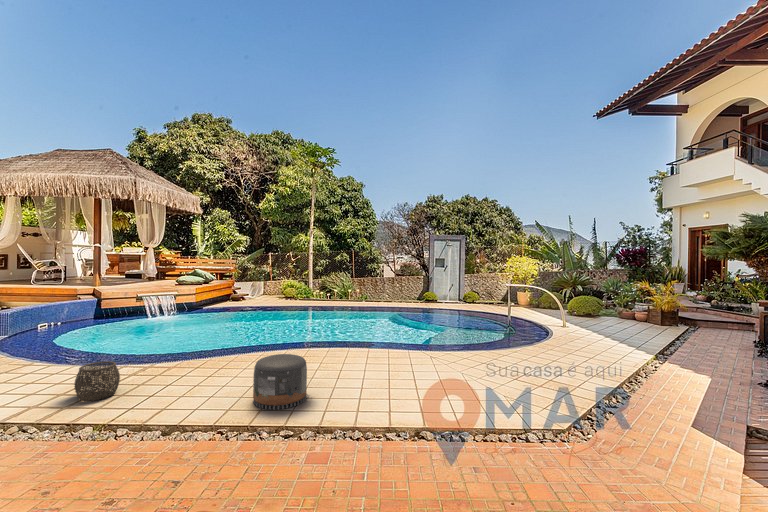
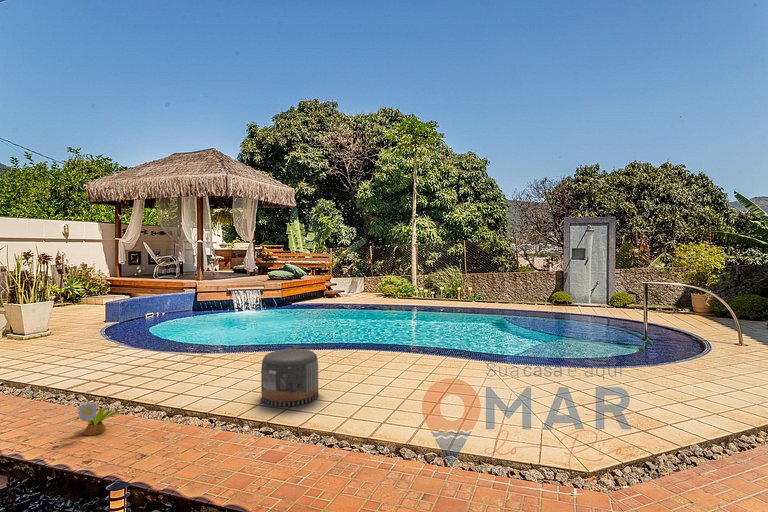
woven basket: present [74,361,120,401] -> none [124,345,162,380]
decorative plant: none [65,432,119,470] -> present [75,402,118,436]

